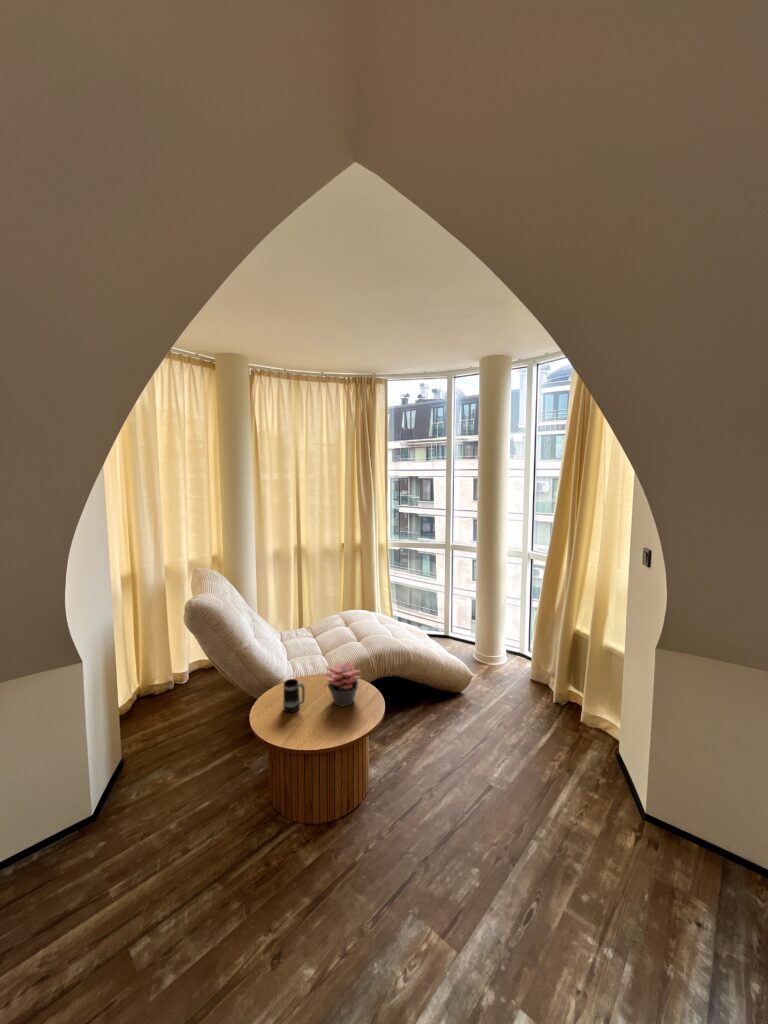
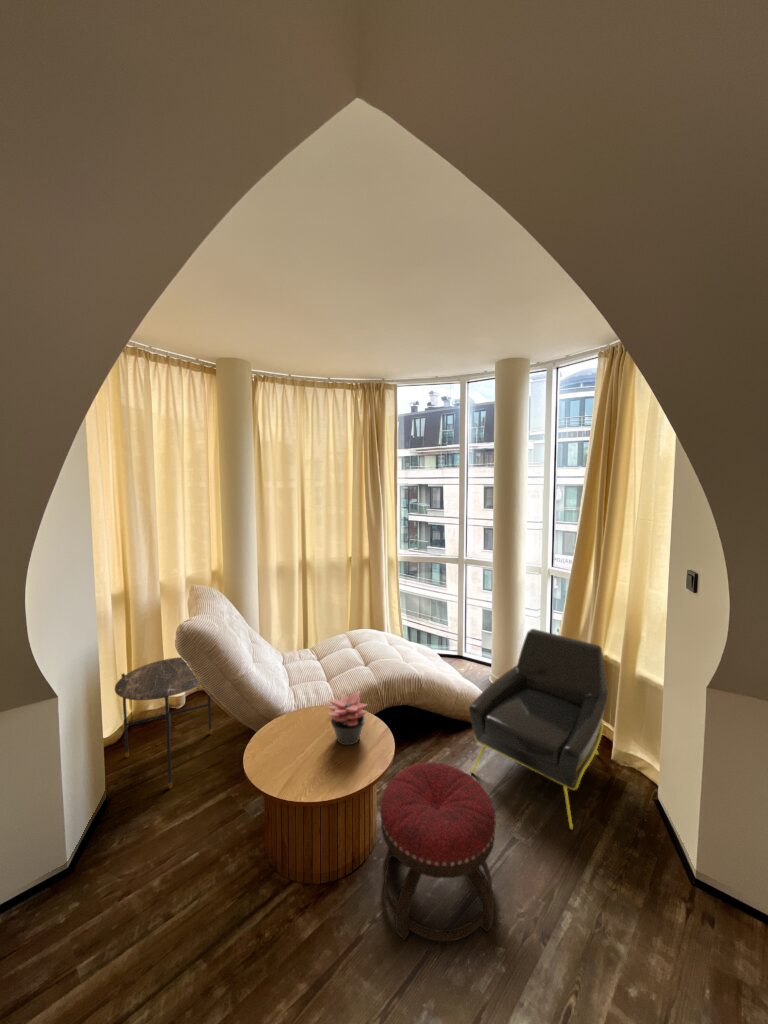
armchair: none [453,607,578,780] -> present [469,629,608,831]
side table: none [126,635,217,752] -> present [115,657,212,789]
mug: present [283,679,305,712] -> none [281,714,305,752]
ottoman: none [373,720,473,863] -> present [380,762,496,941]

